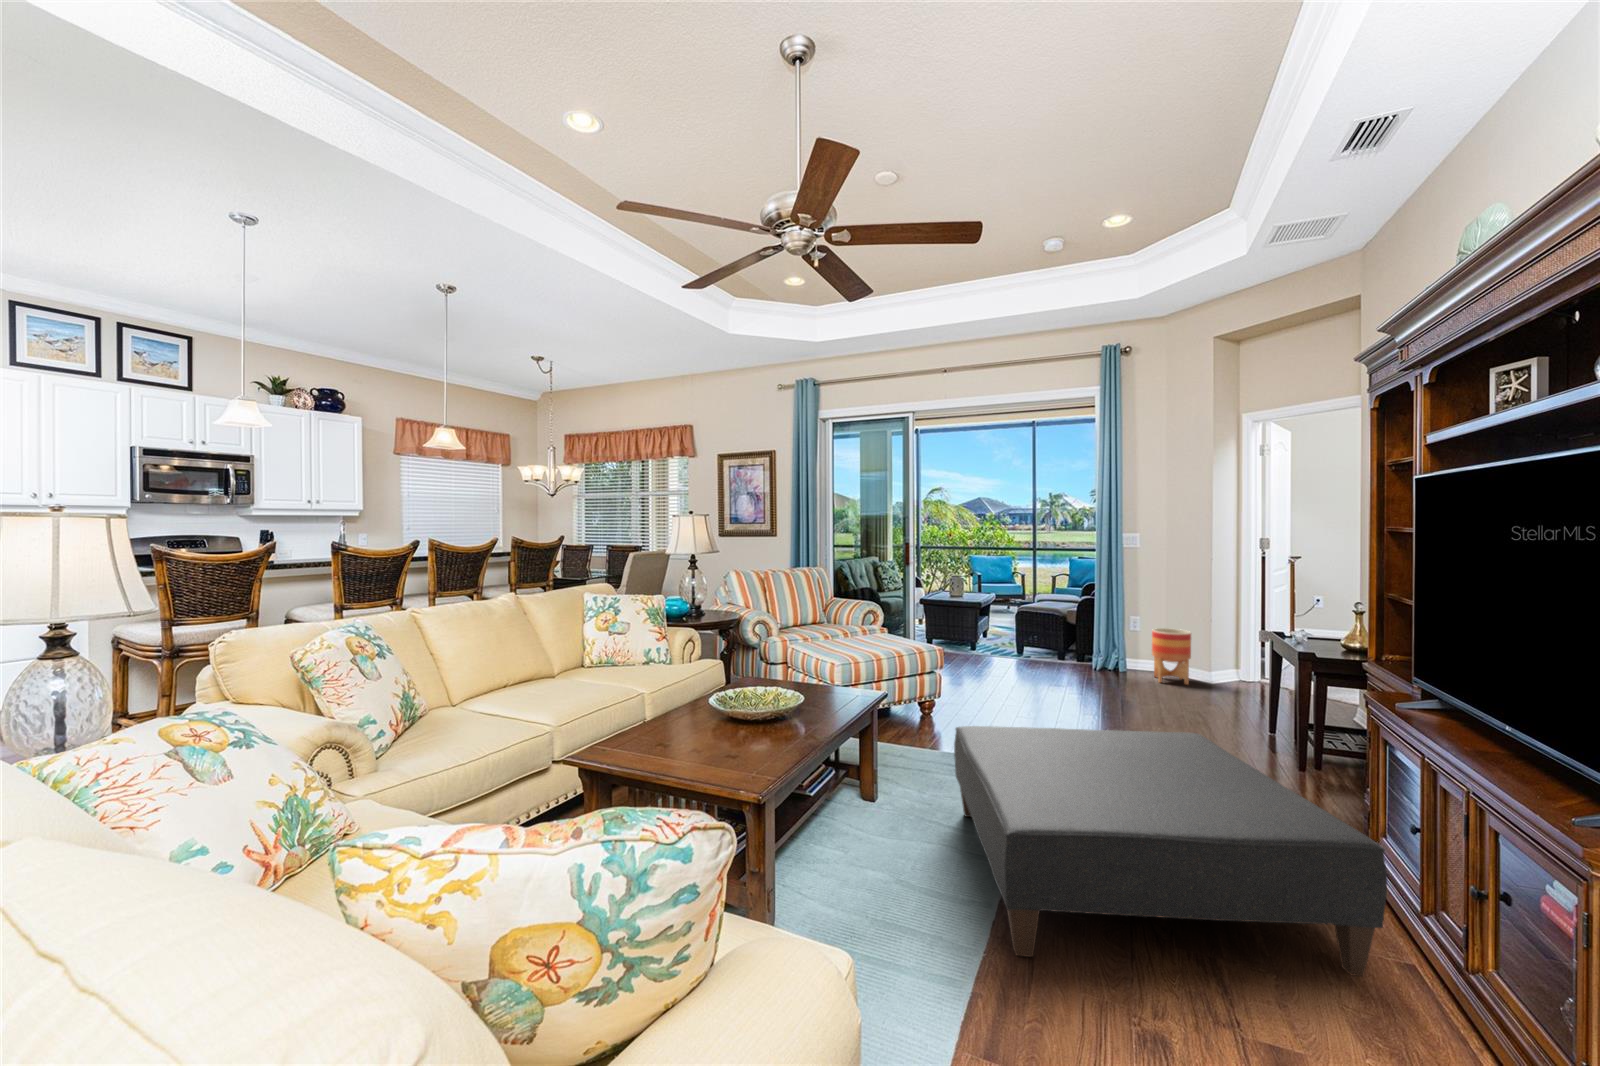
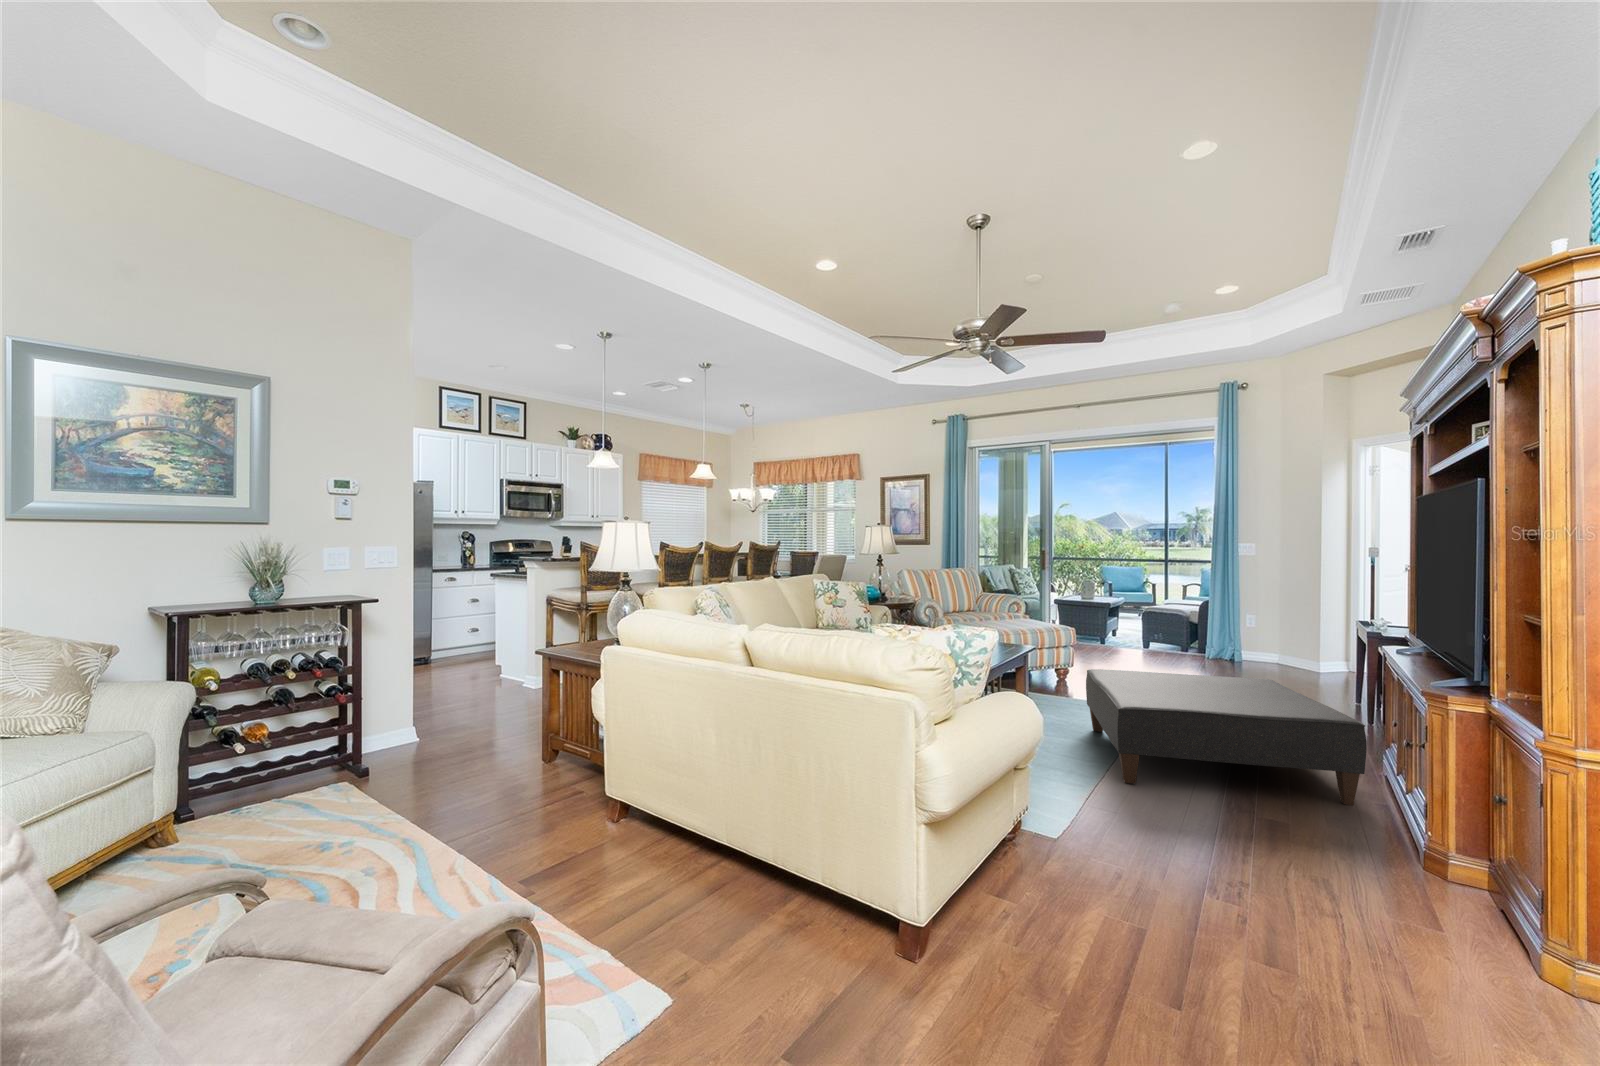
planter: present [1152,628,1191,685] -> none [1266,625,1303,673]

